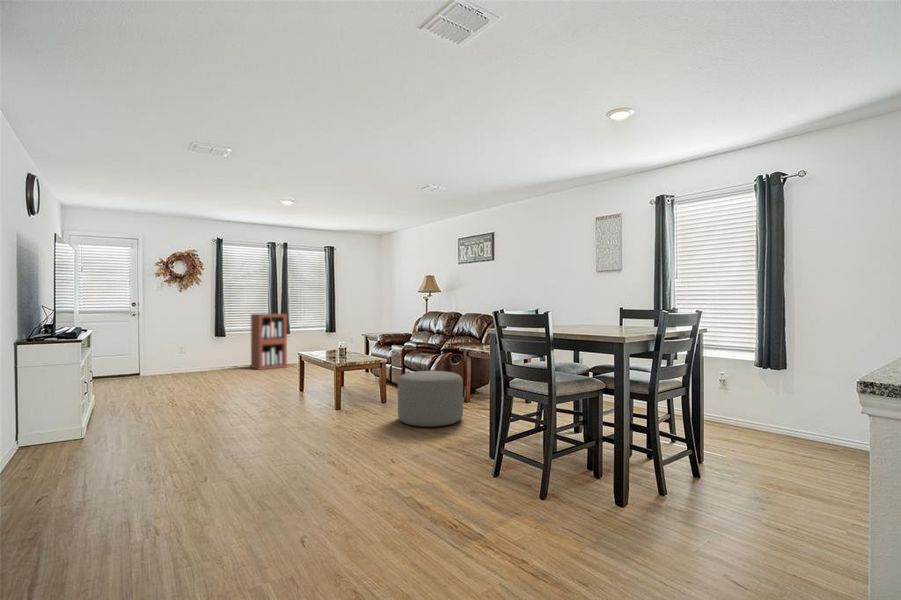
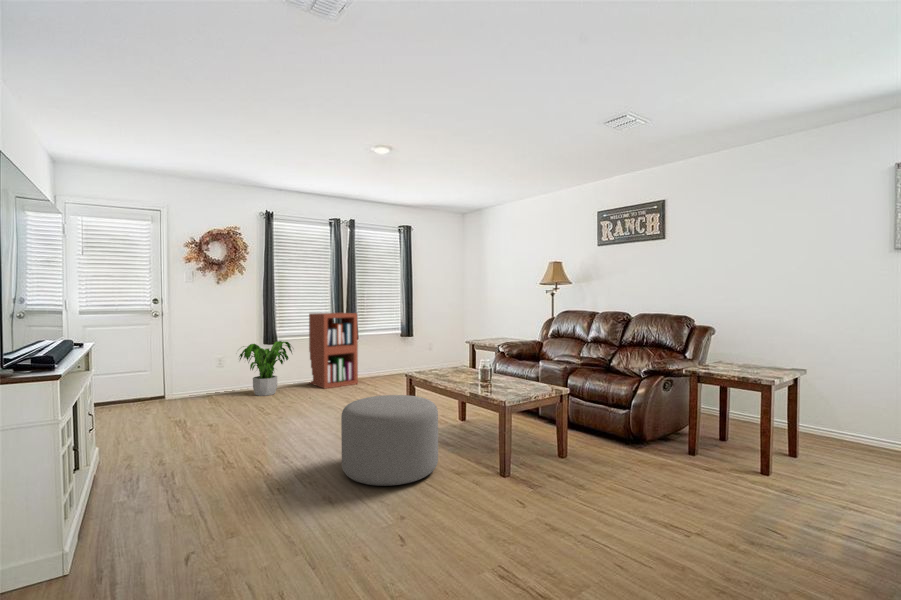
potted plant: none [192,334,236,374] -> present [239,341,292,396]
ottoman: present [398,371,463,427] -> present [341,395,438,486]

